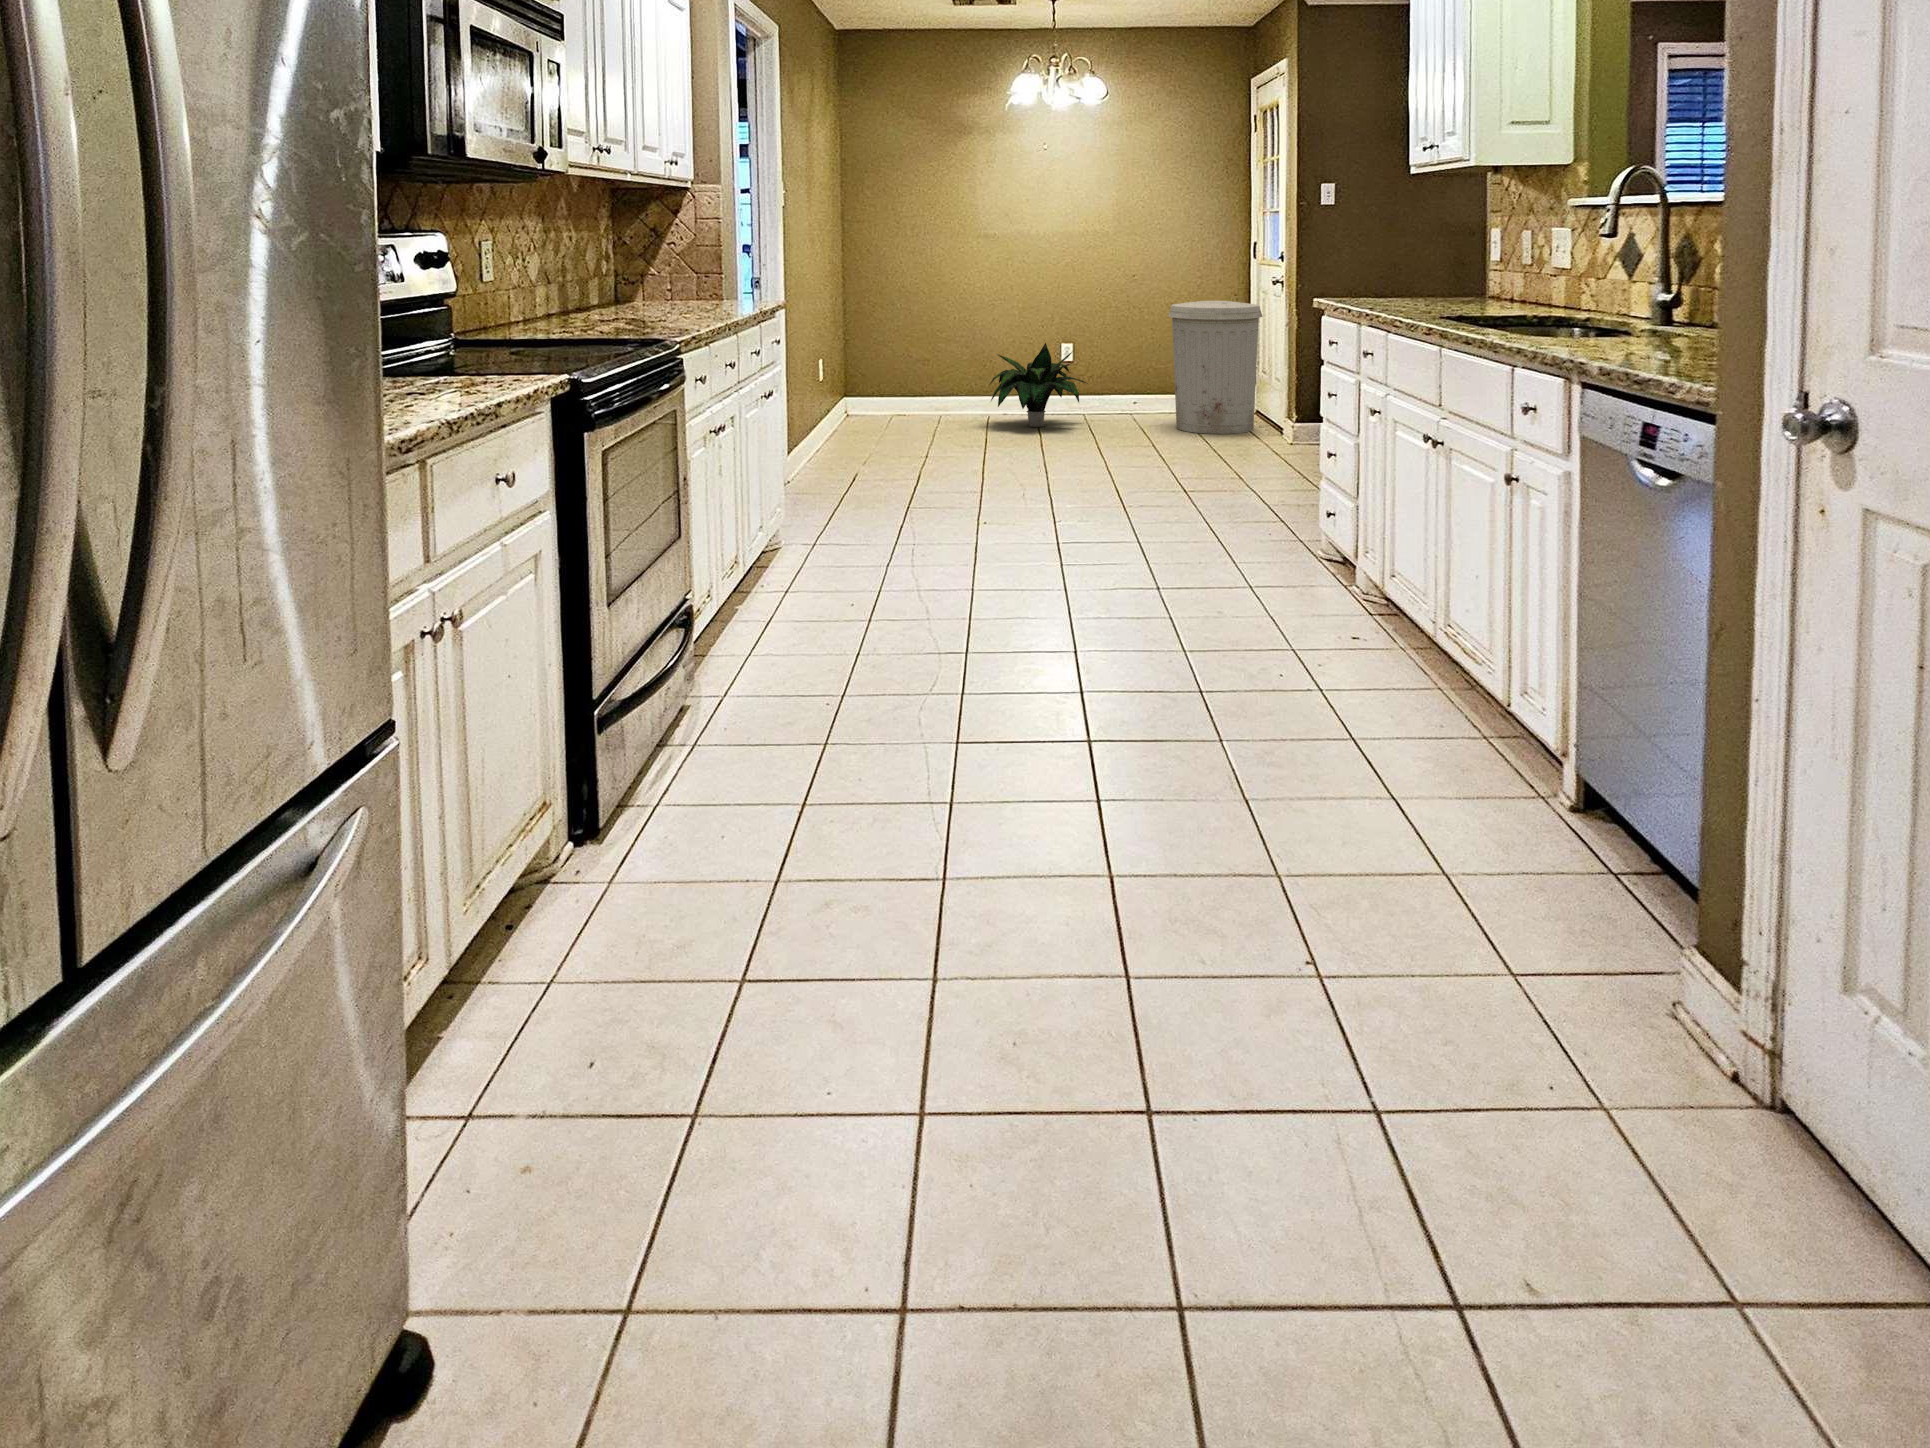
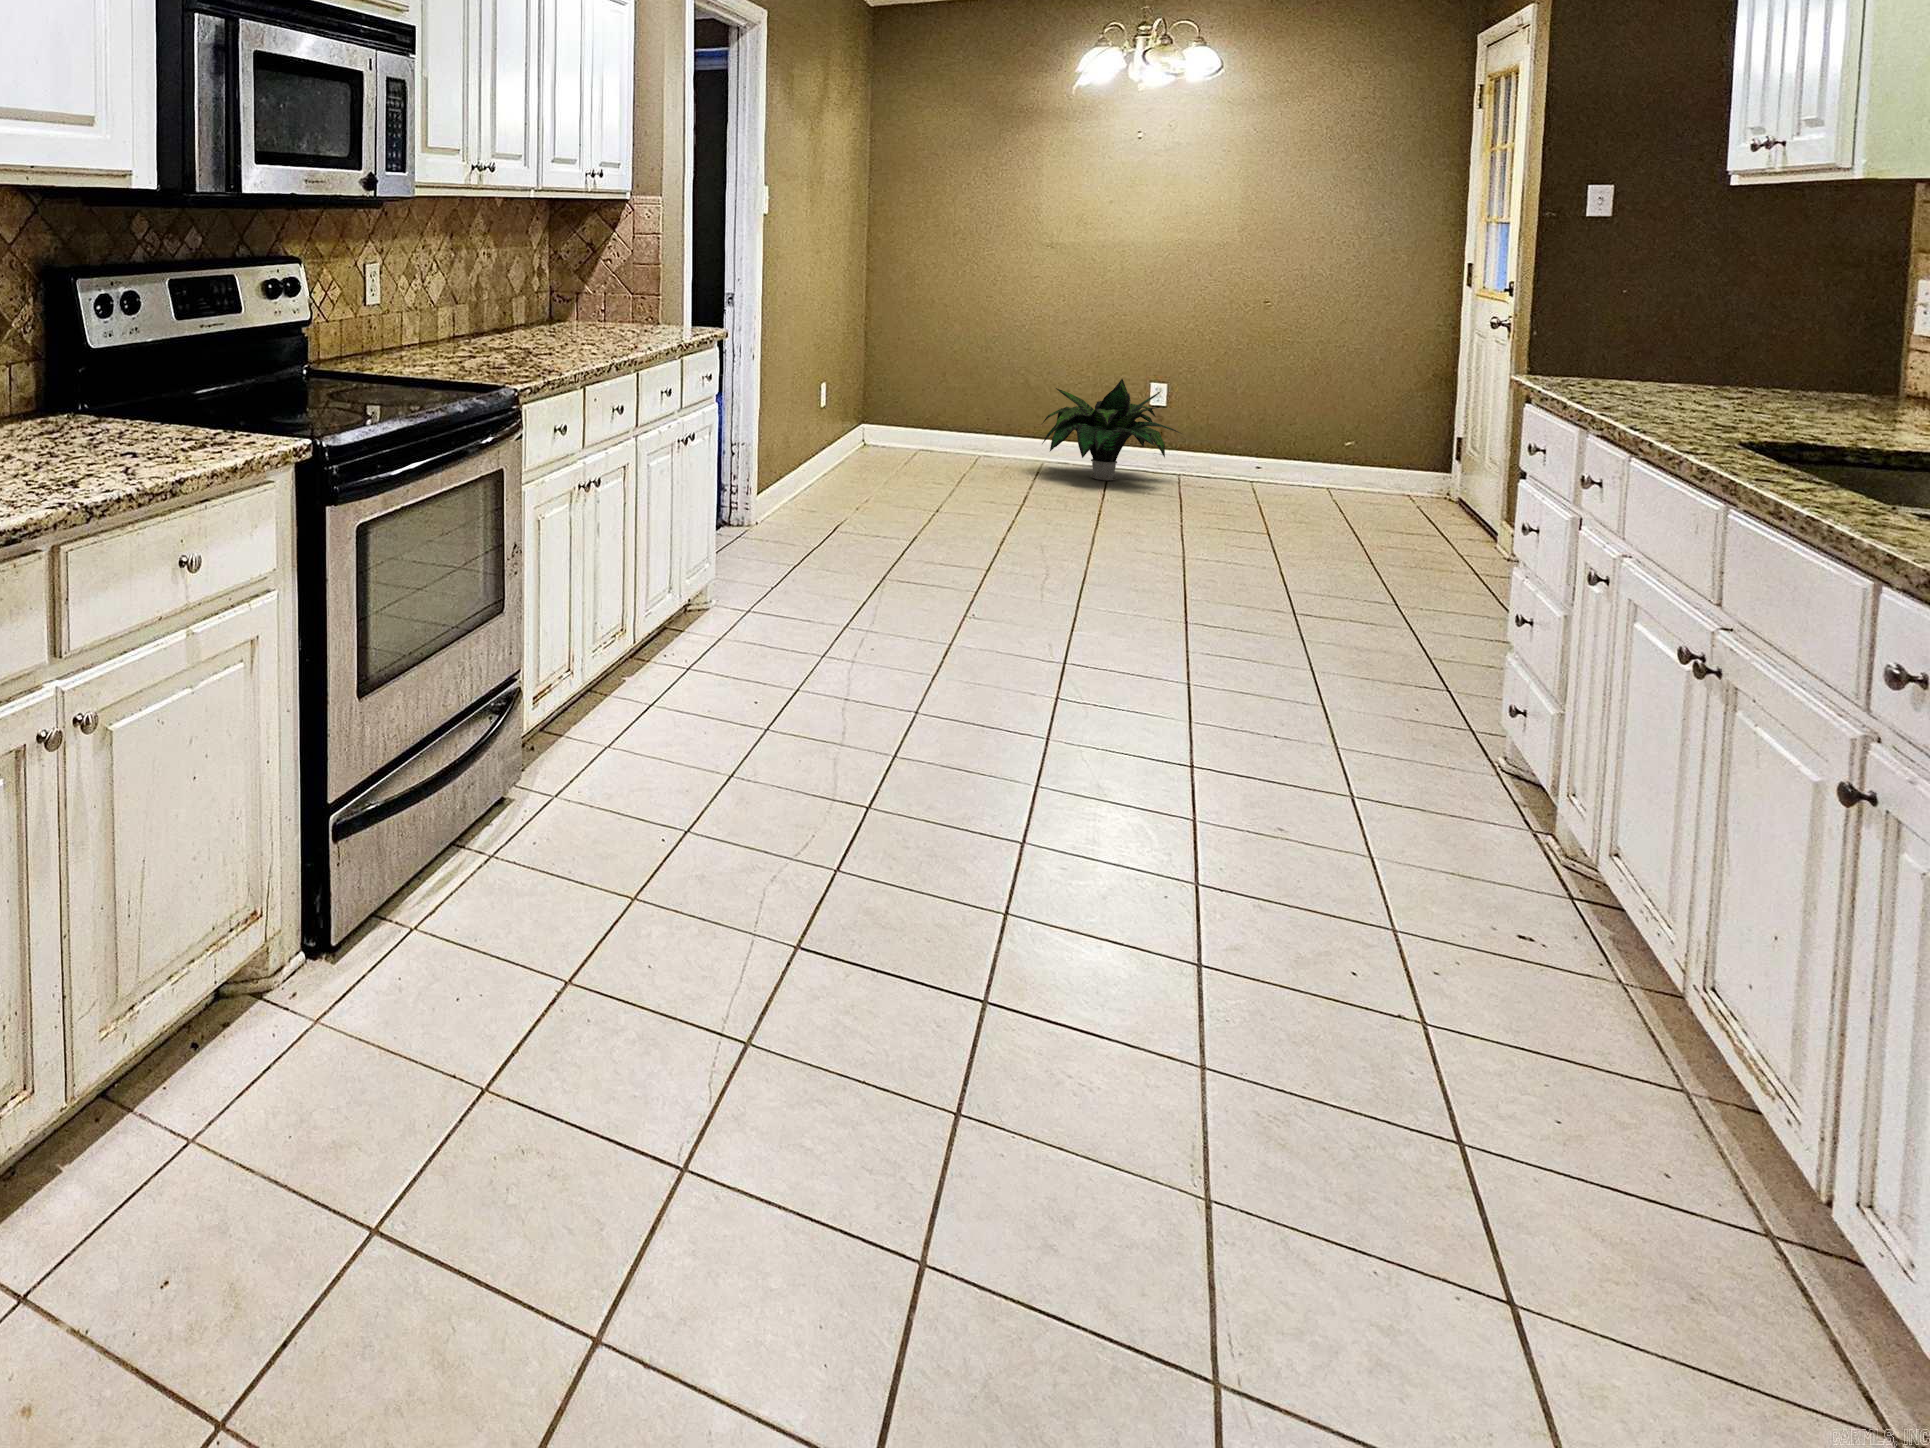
trash can: present [1168,301,1263,434] -> none [1306,341,1465,523]

